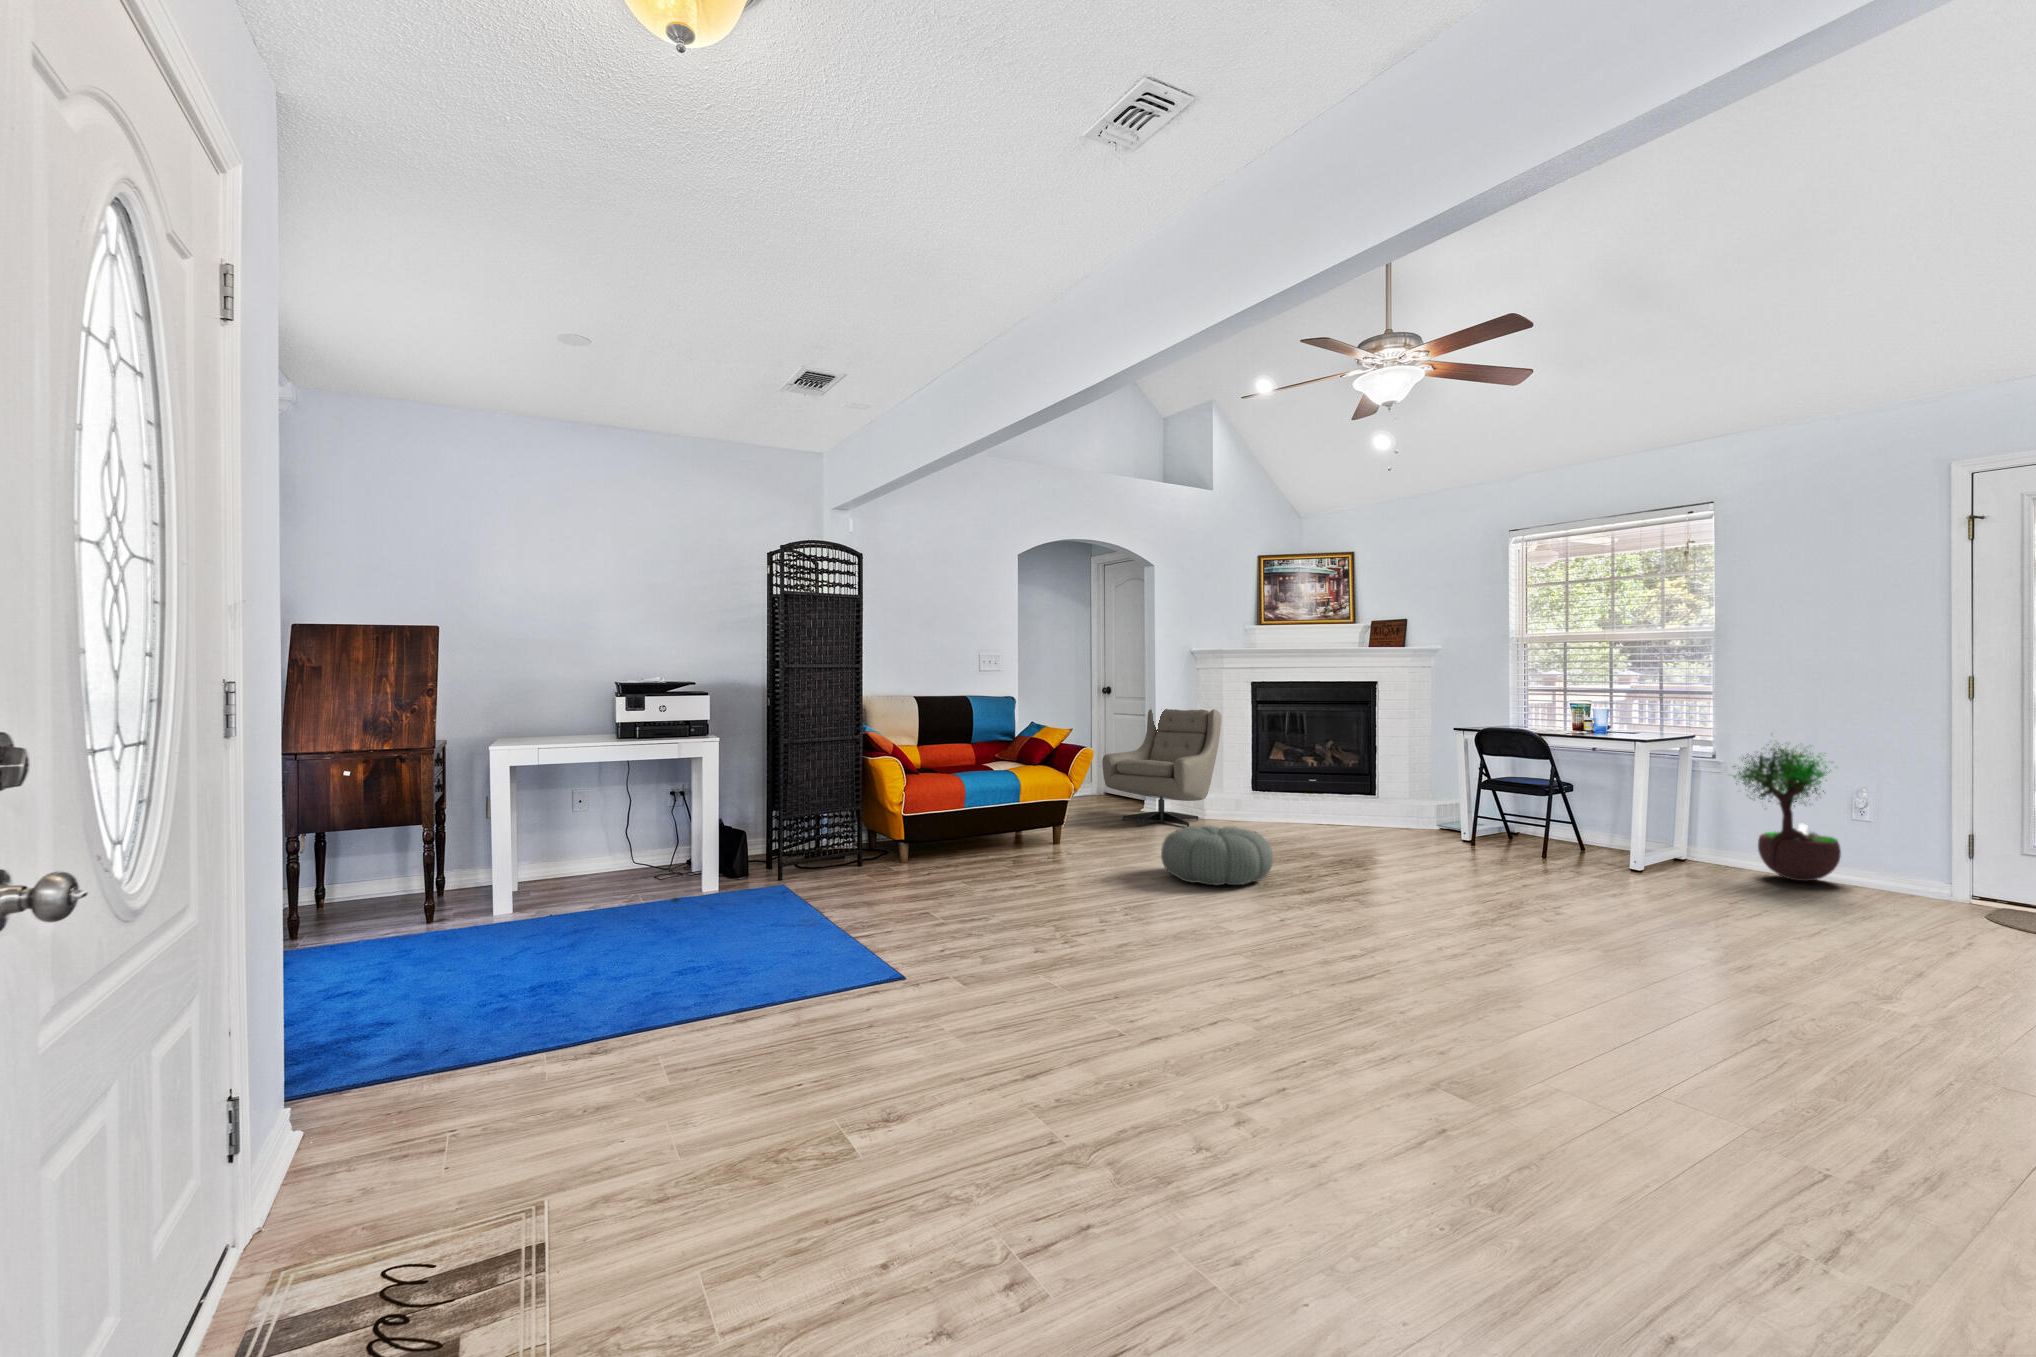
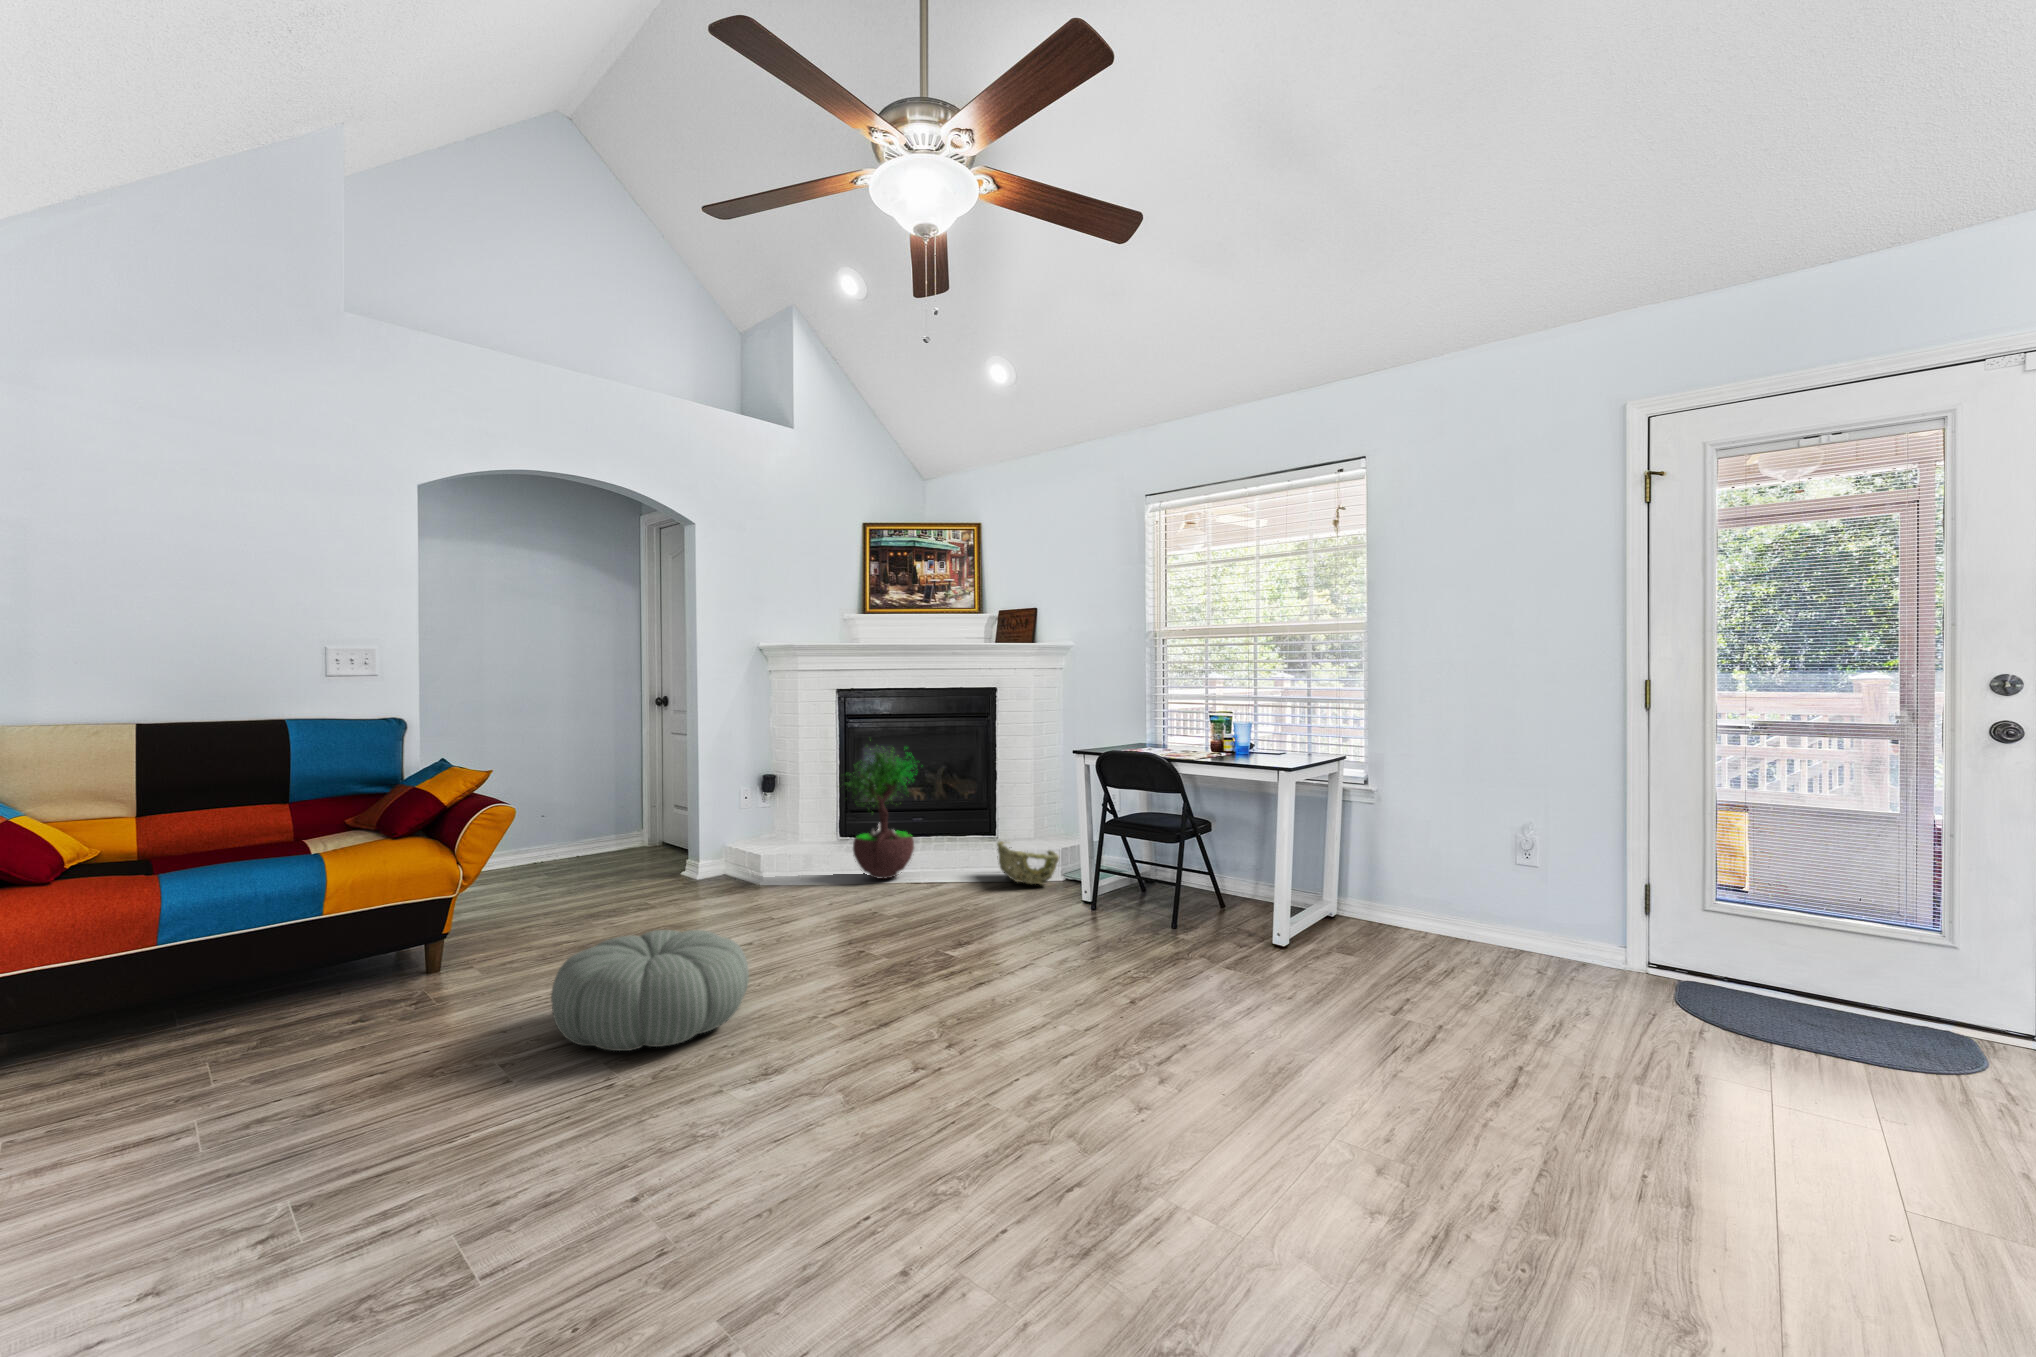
armchair: present [1102,709,1222,827] -> none [606,727,792,903]
potted tree: present [1733,741,1841,881] -> present [840,748,917,879]
woven basket: none [1382,799,1439,831] -> present [997,841,1059,885]

